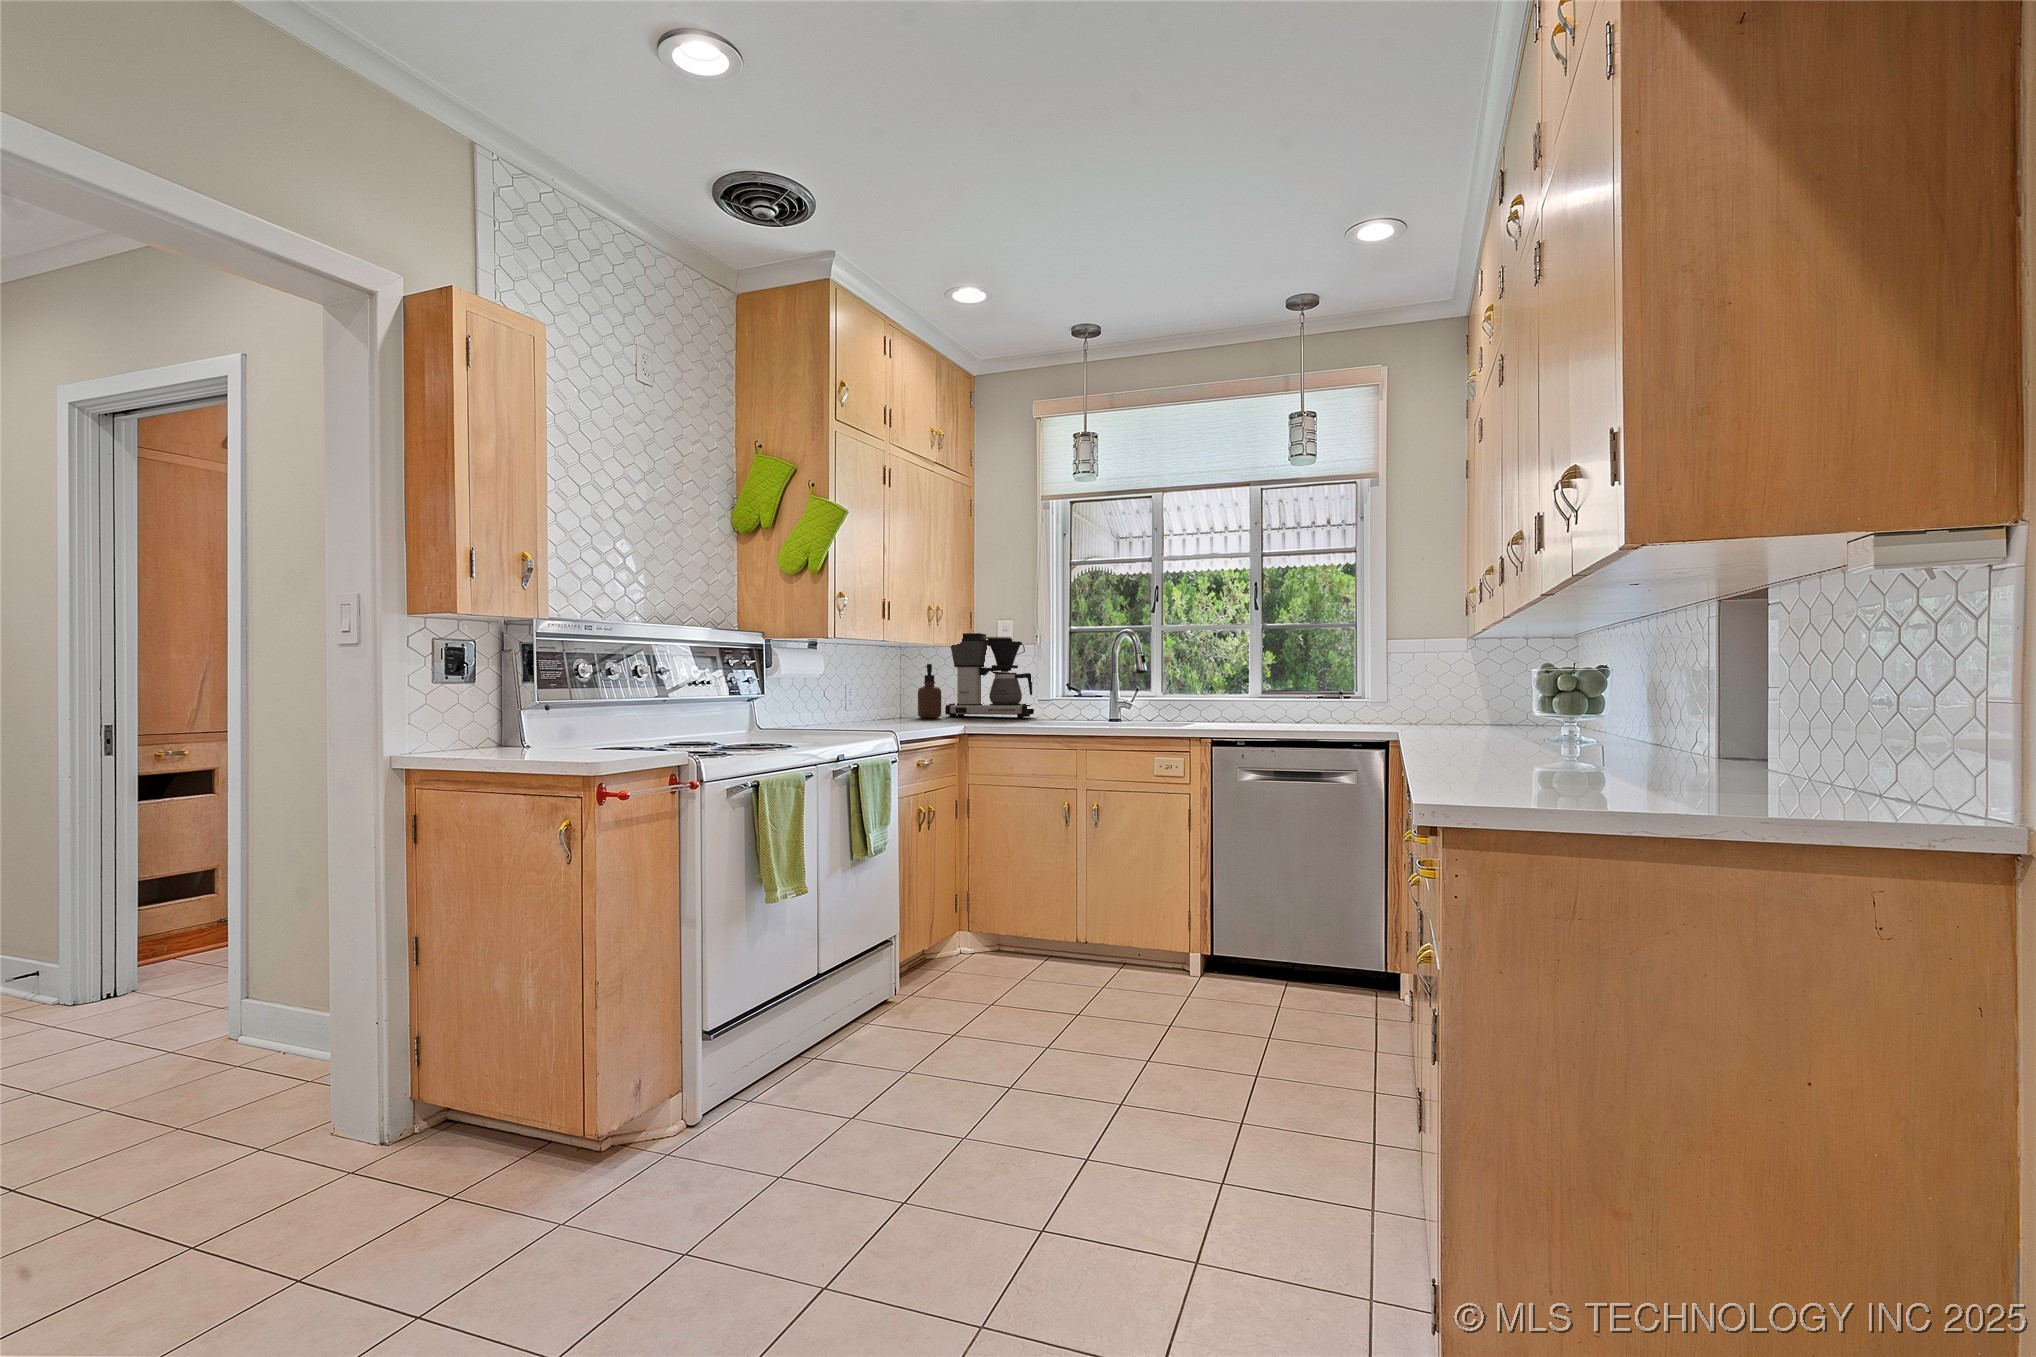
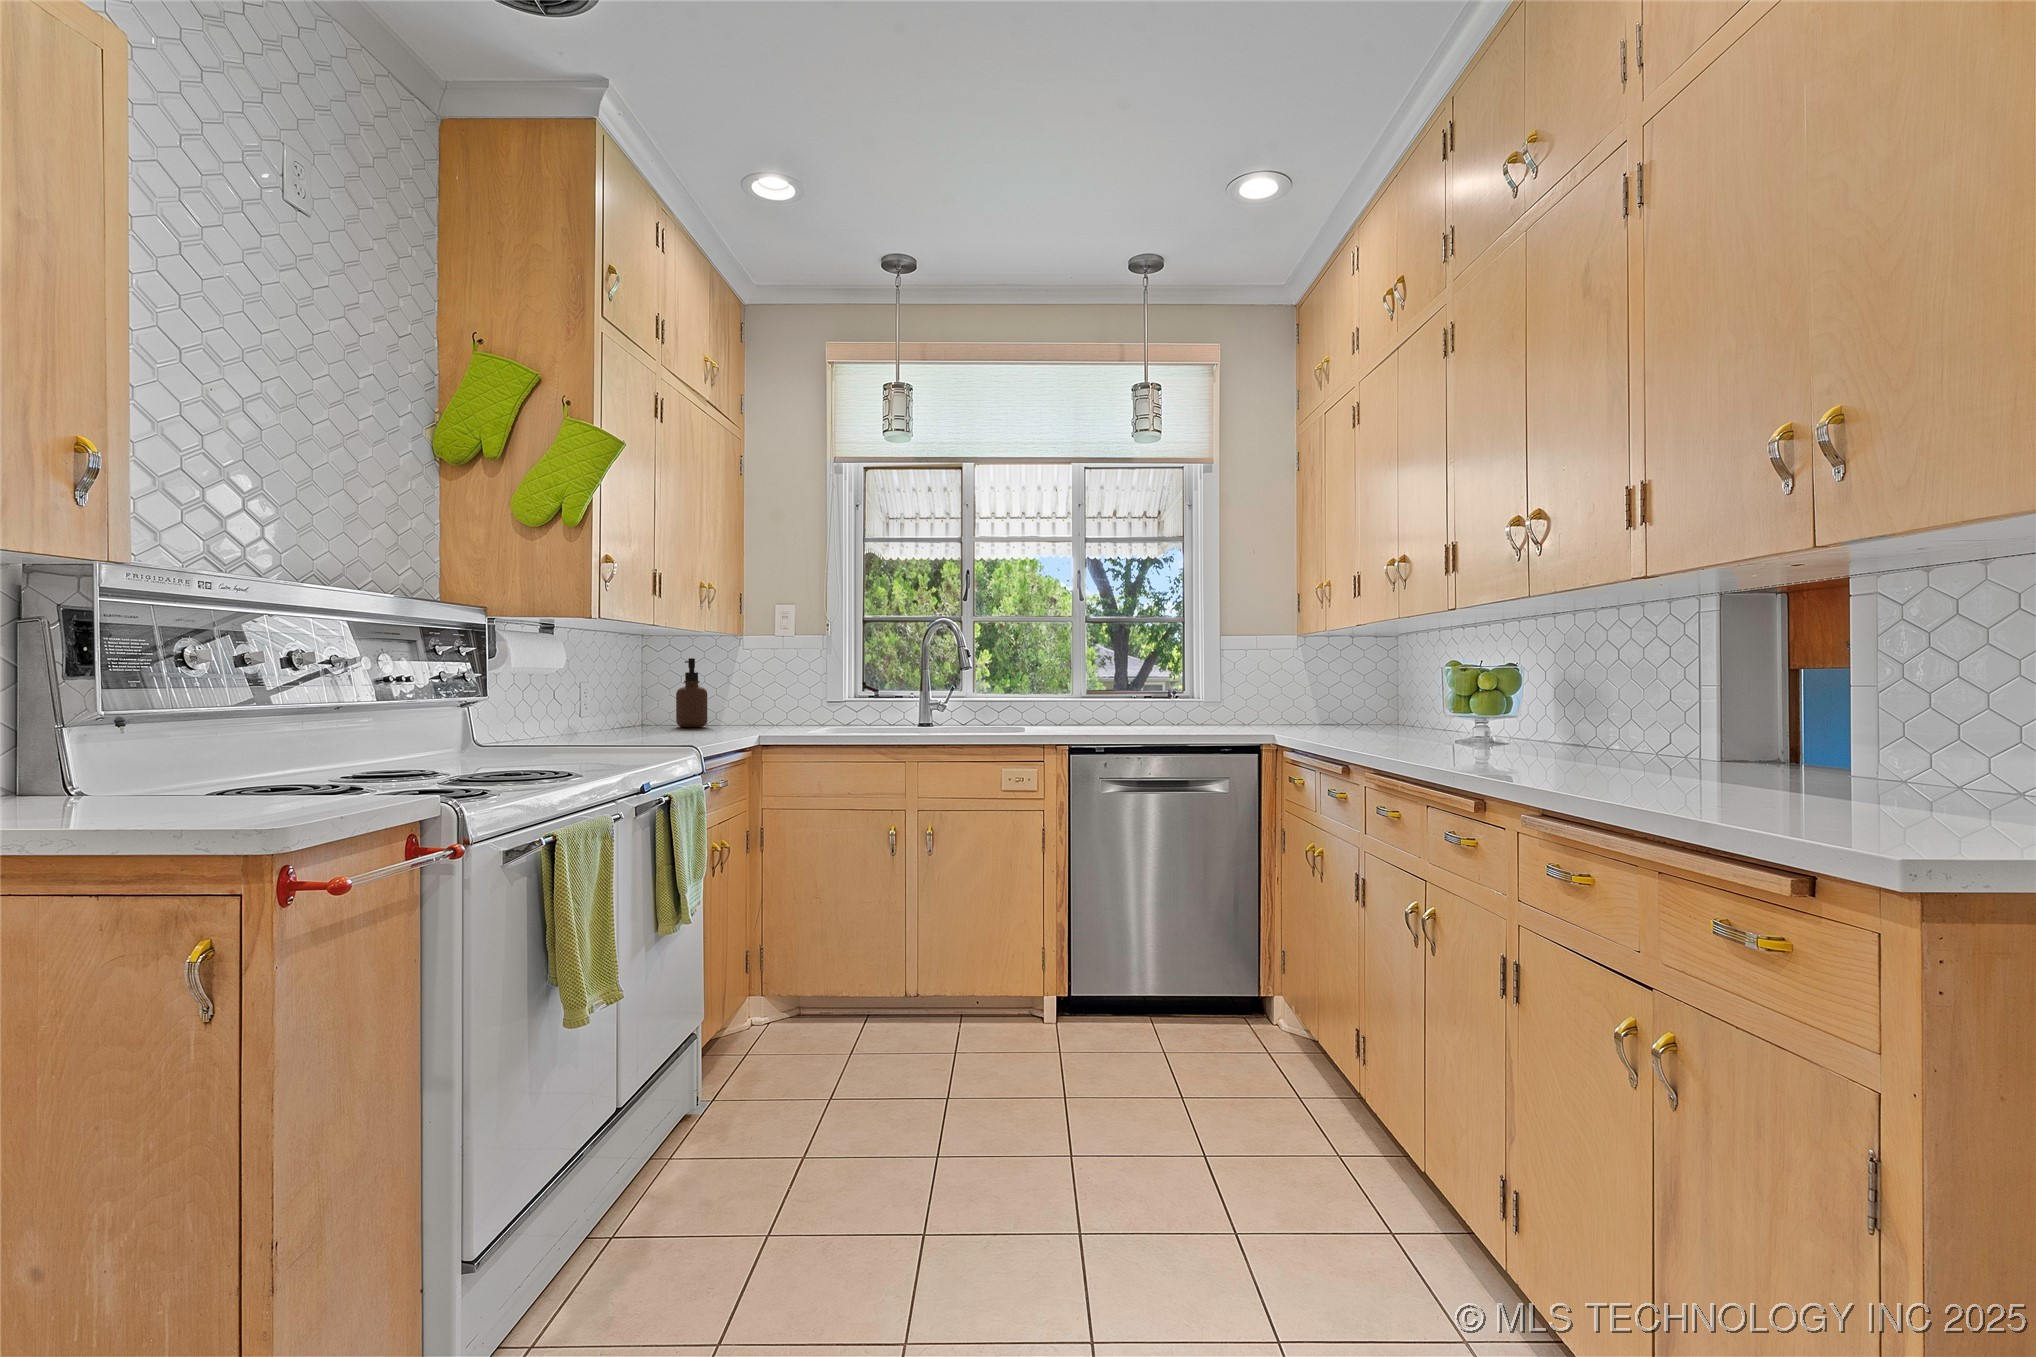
coffee maker: present [945,633,1034,718] -> none [708,621,817,725]

